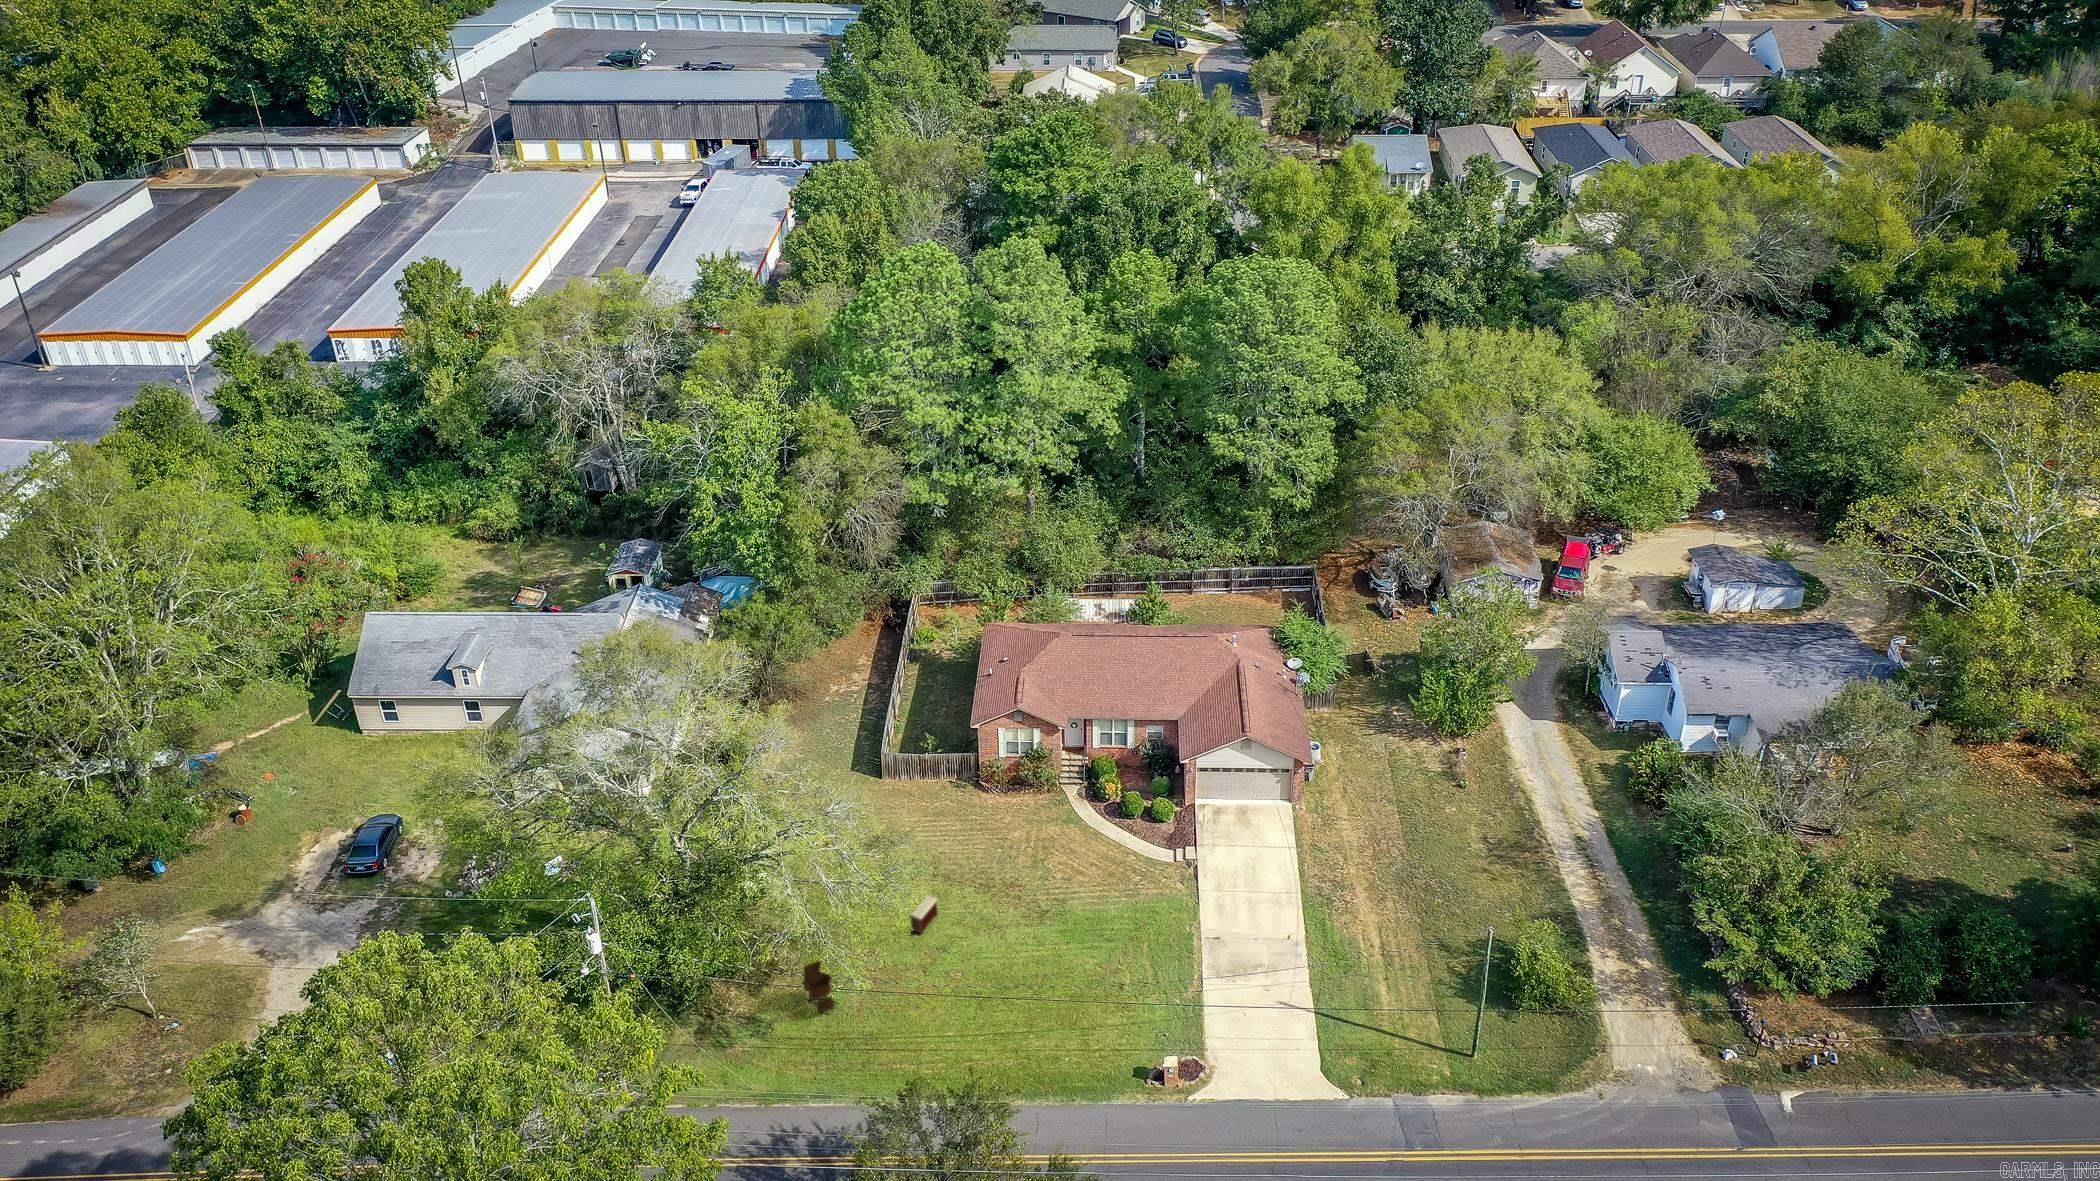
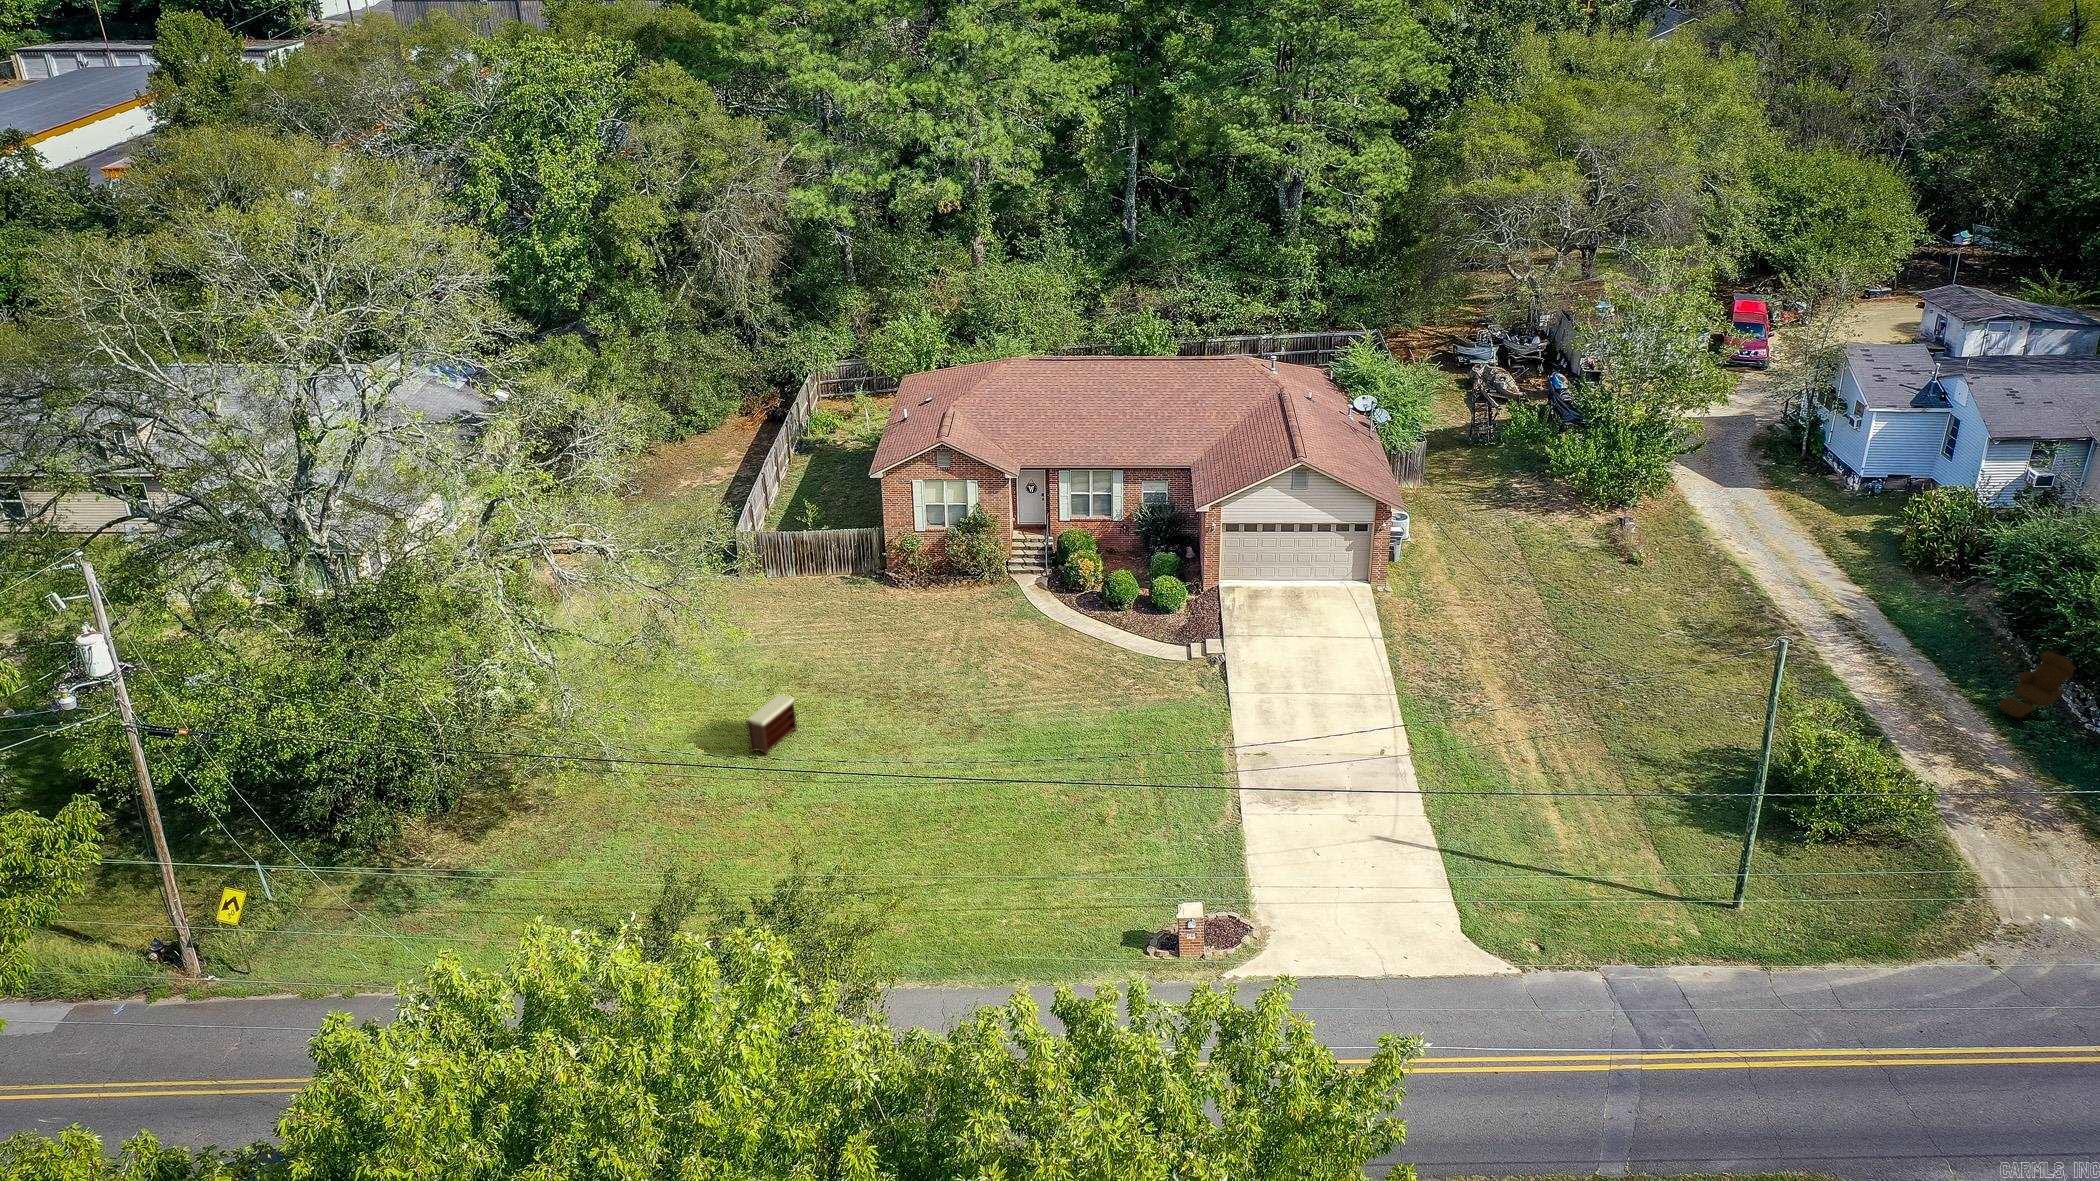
lounge chair: present [803,961,835,1014] -> present [1998,652,2075,720]

